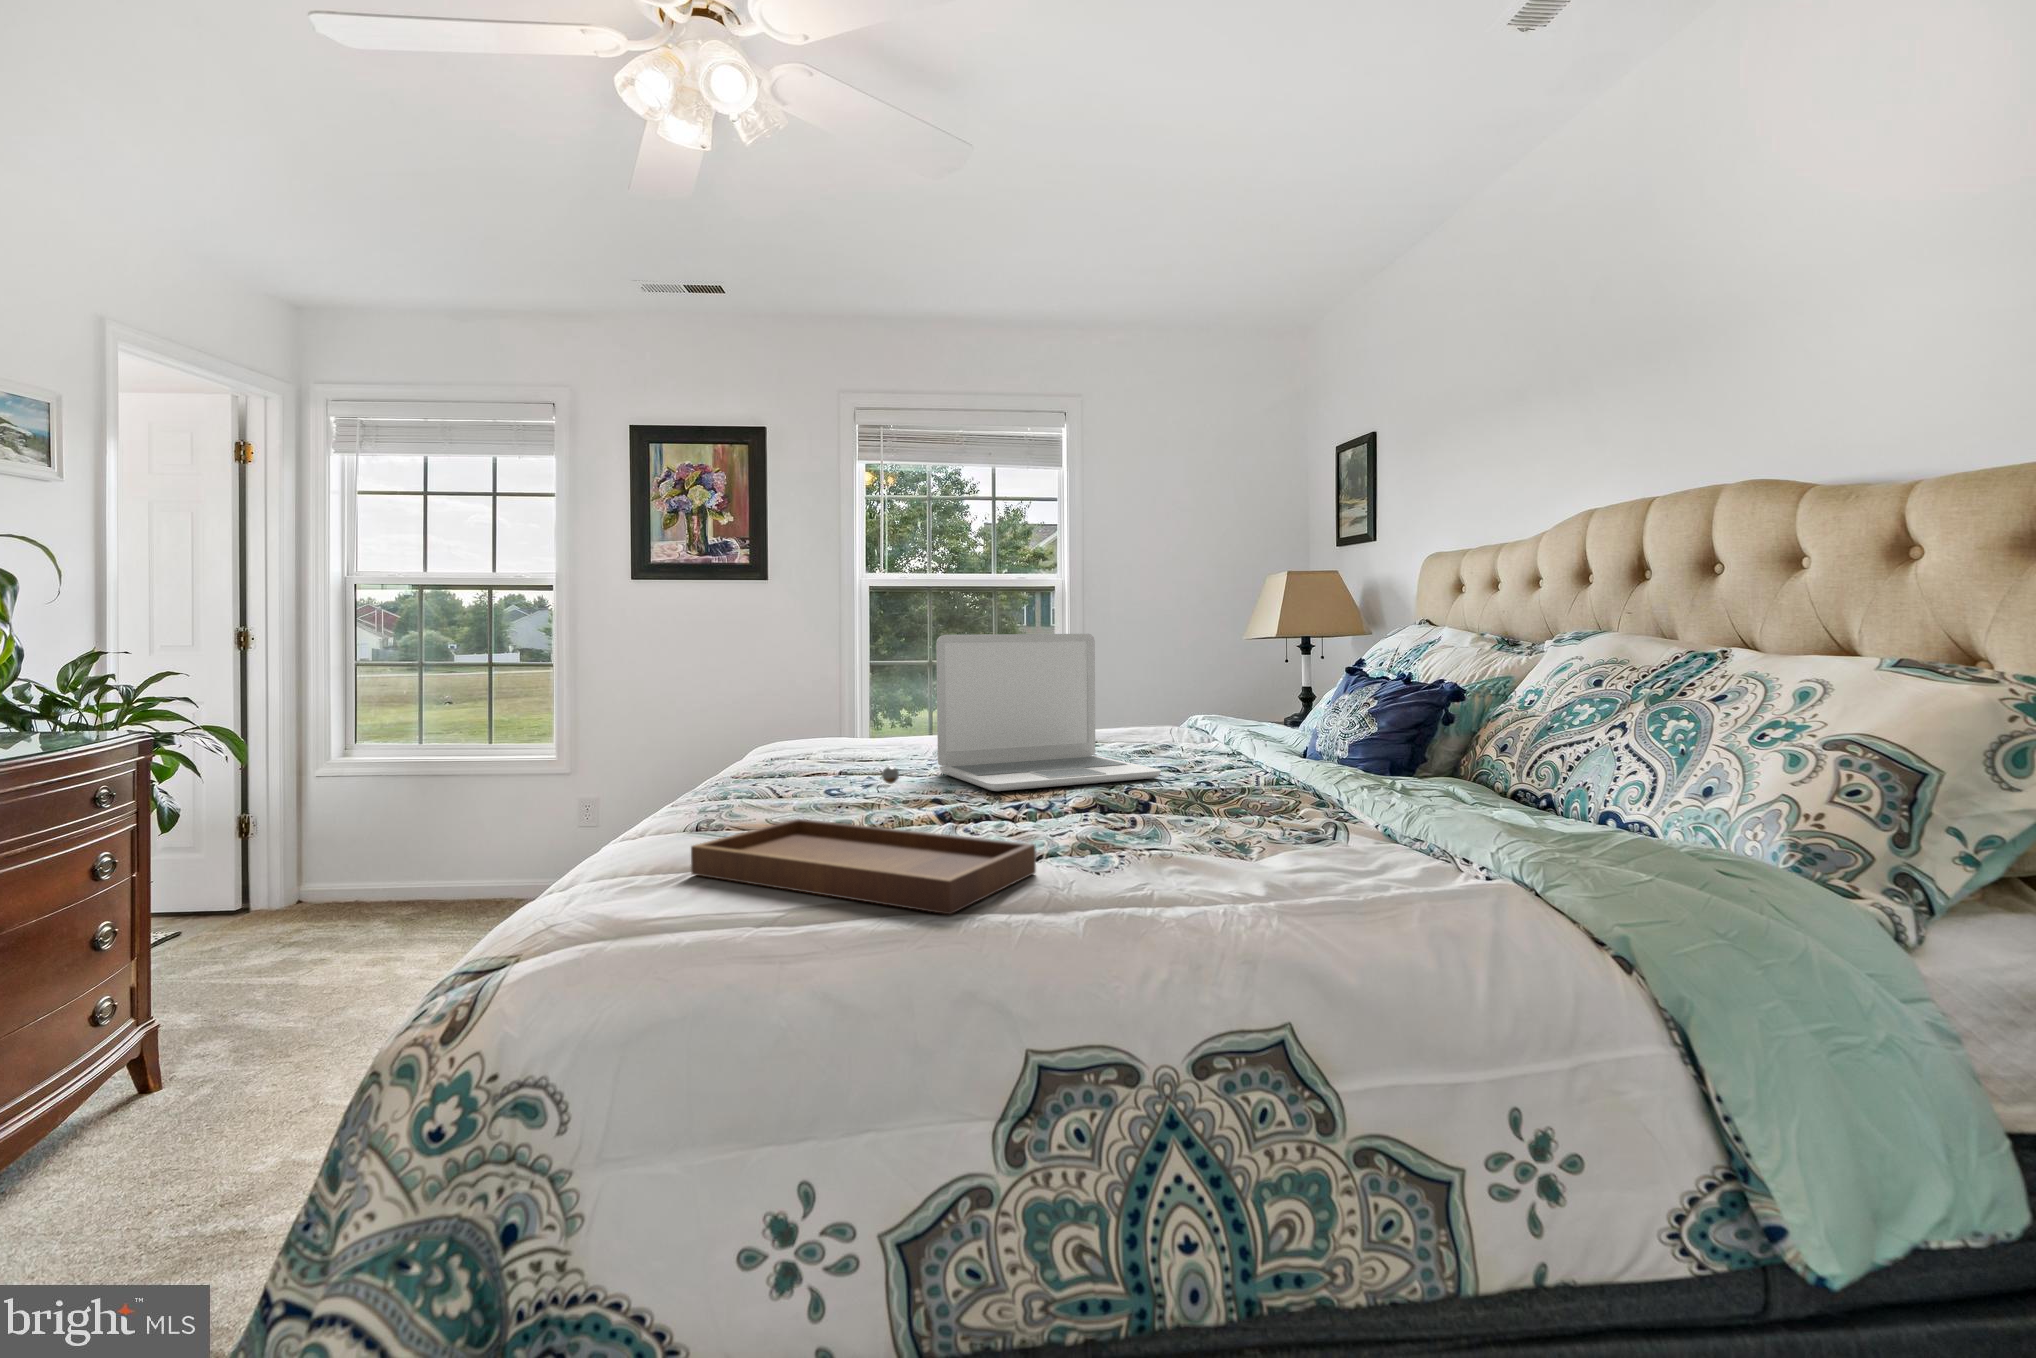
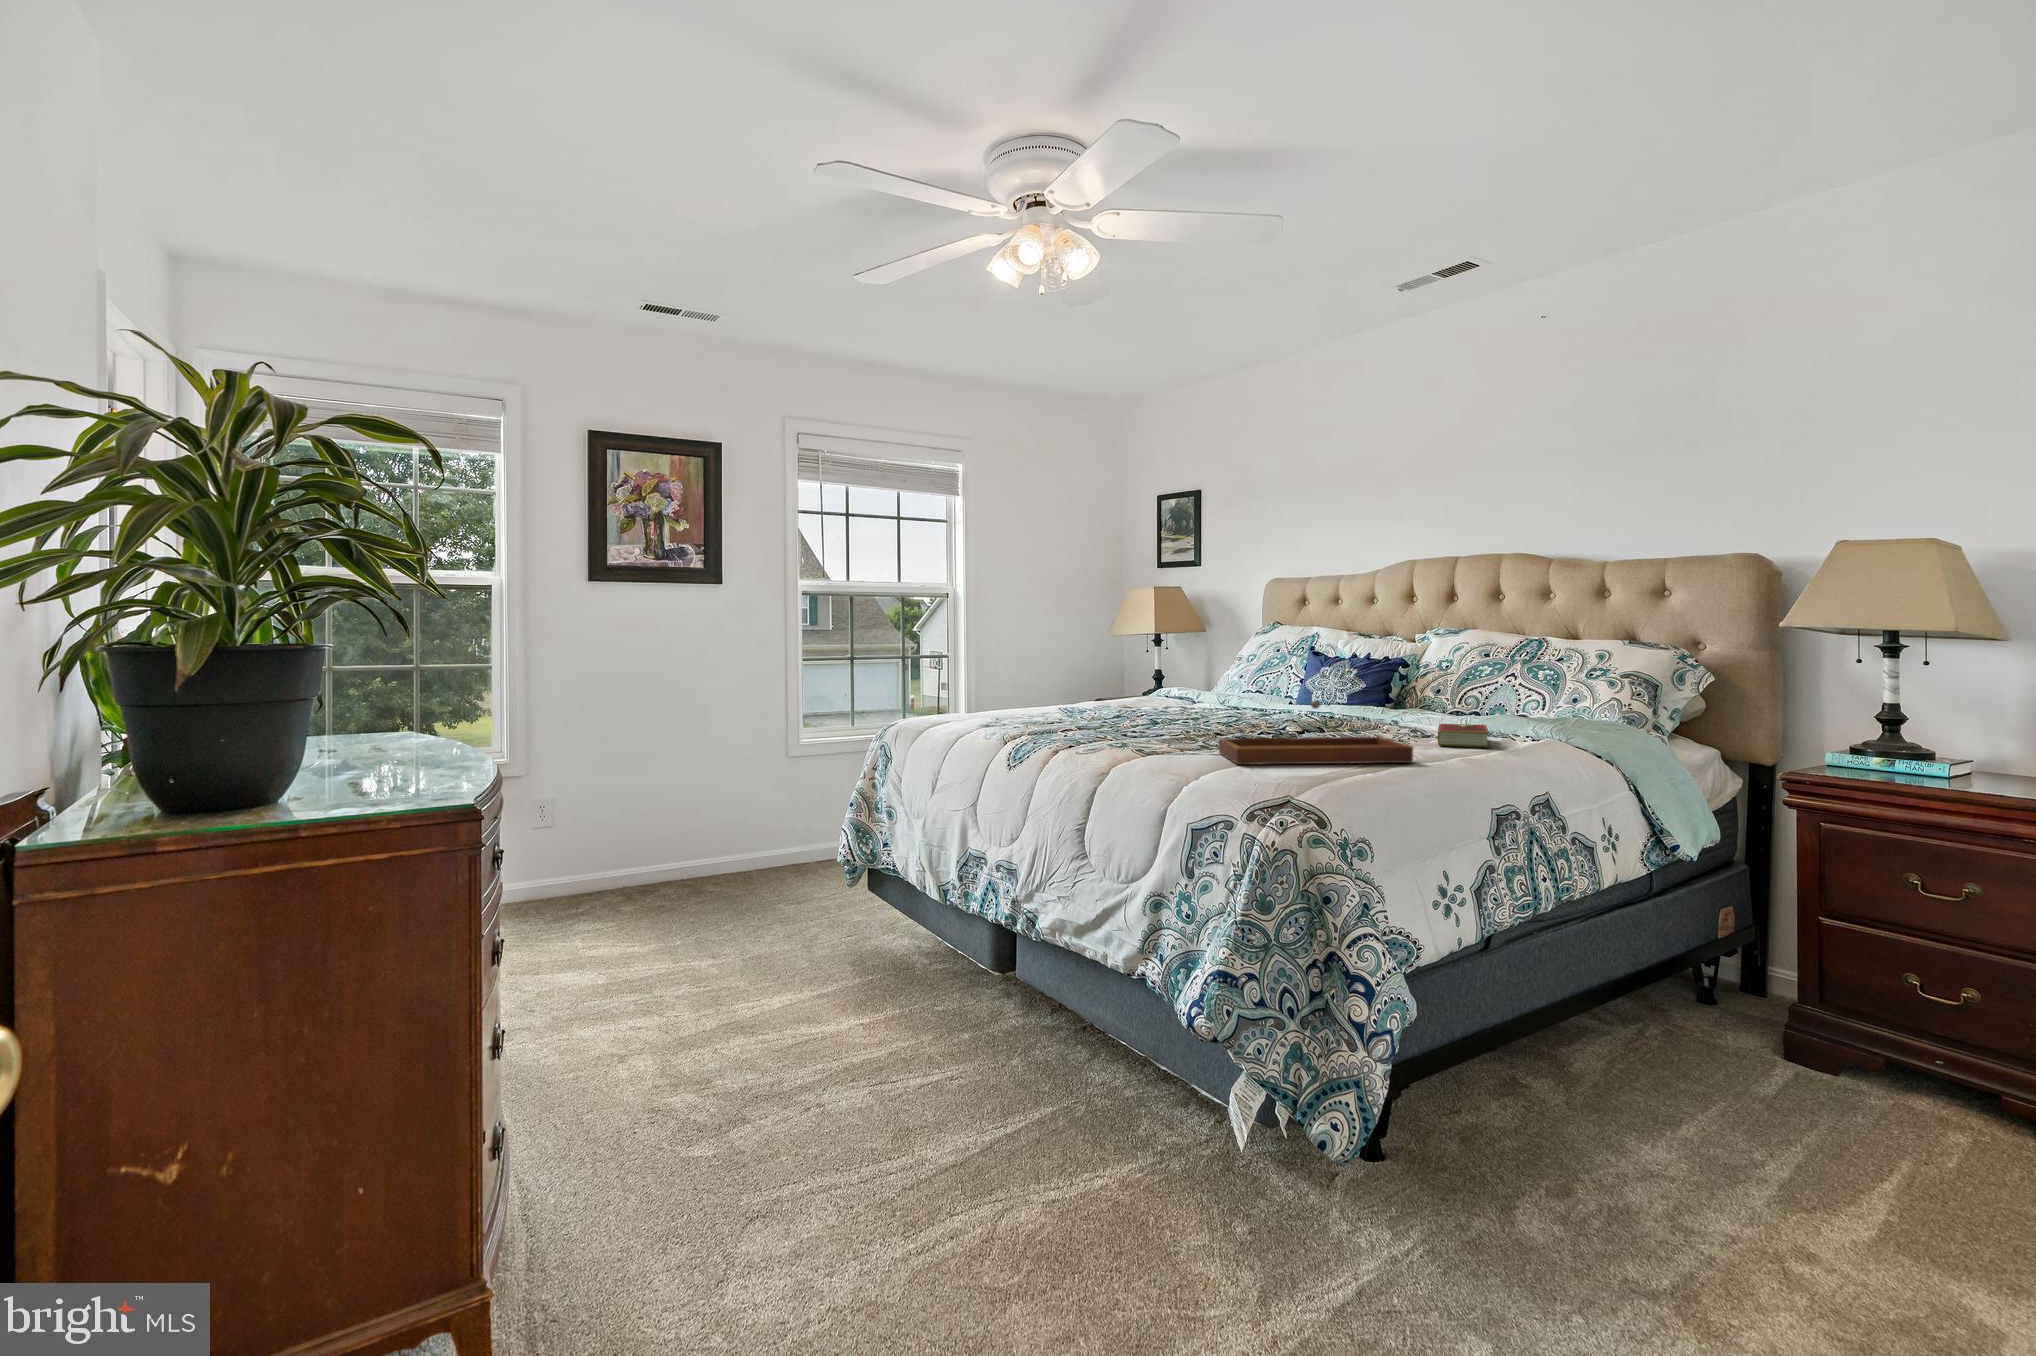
laptop: present [936,634,1161,791] -> none [1117,631,1254,730]
hardcover book: none [1203,821,1377,890] -> present [1438,724,1489,748]

